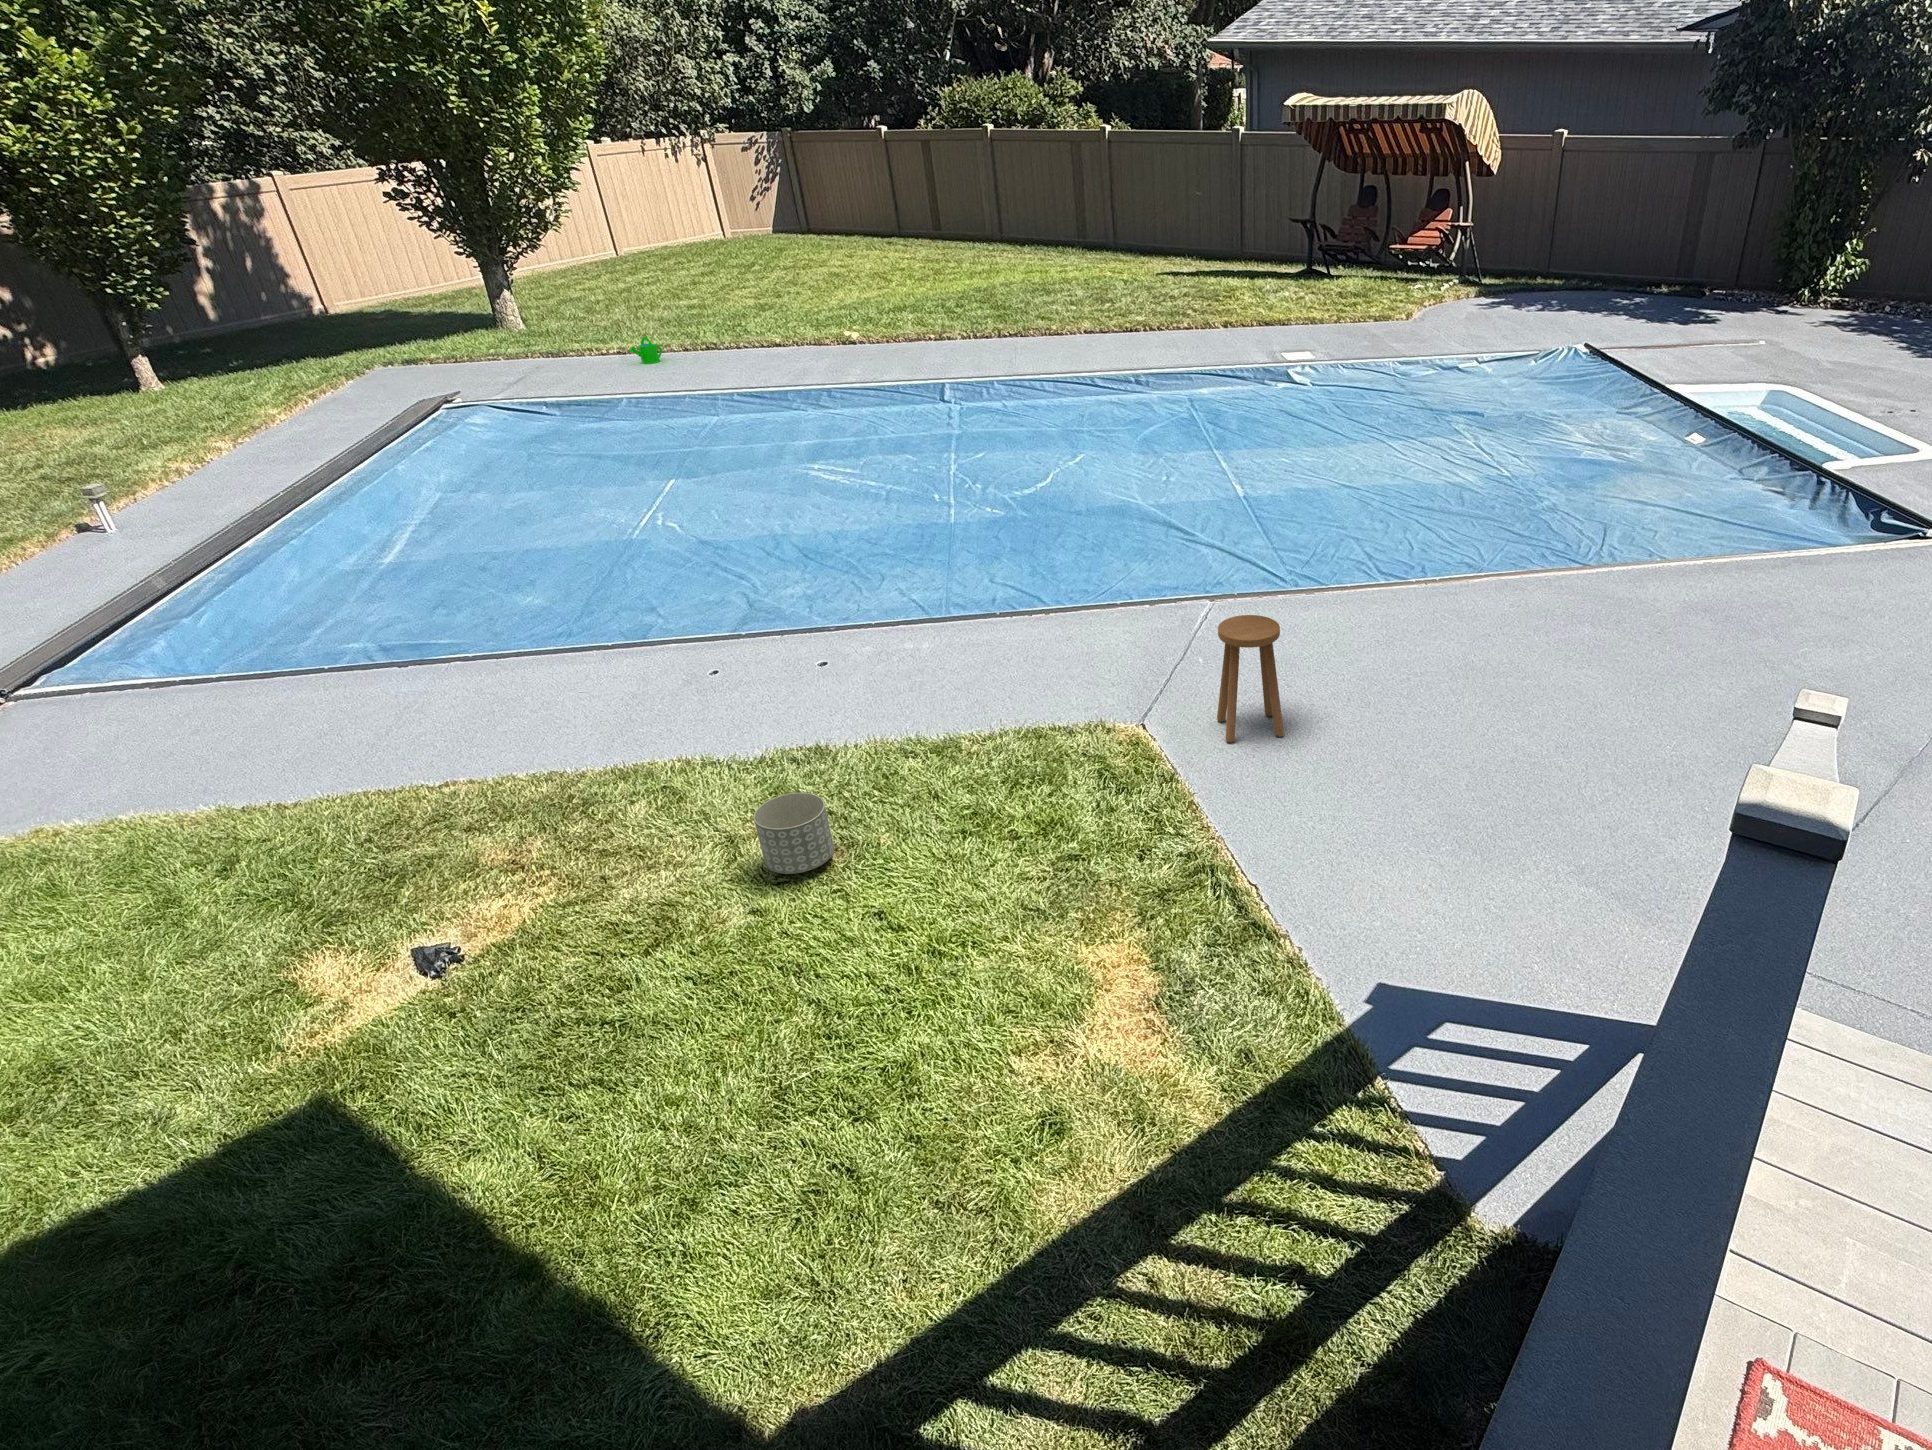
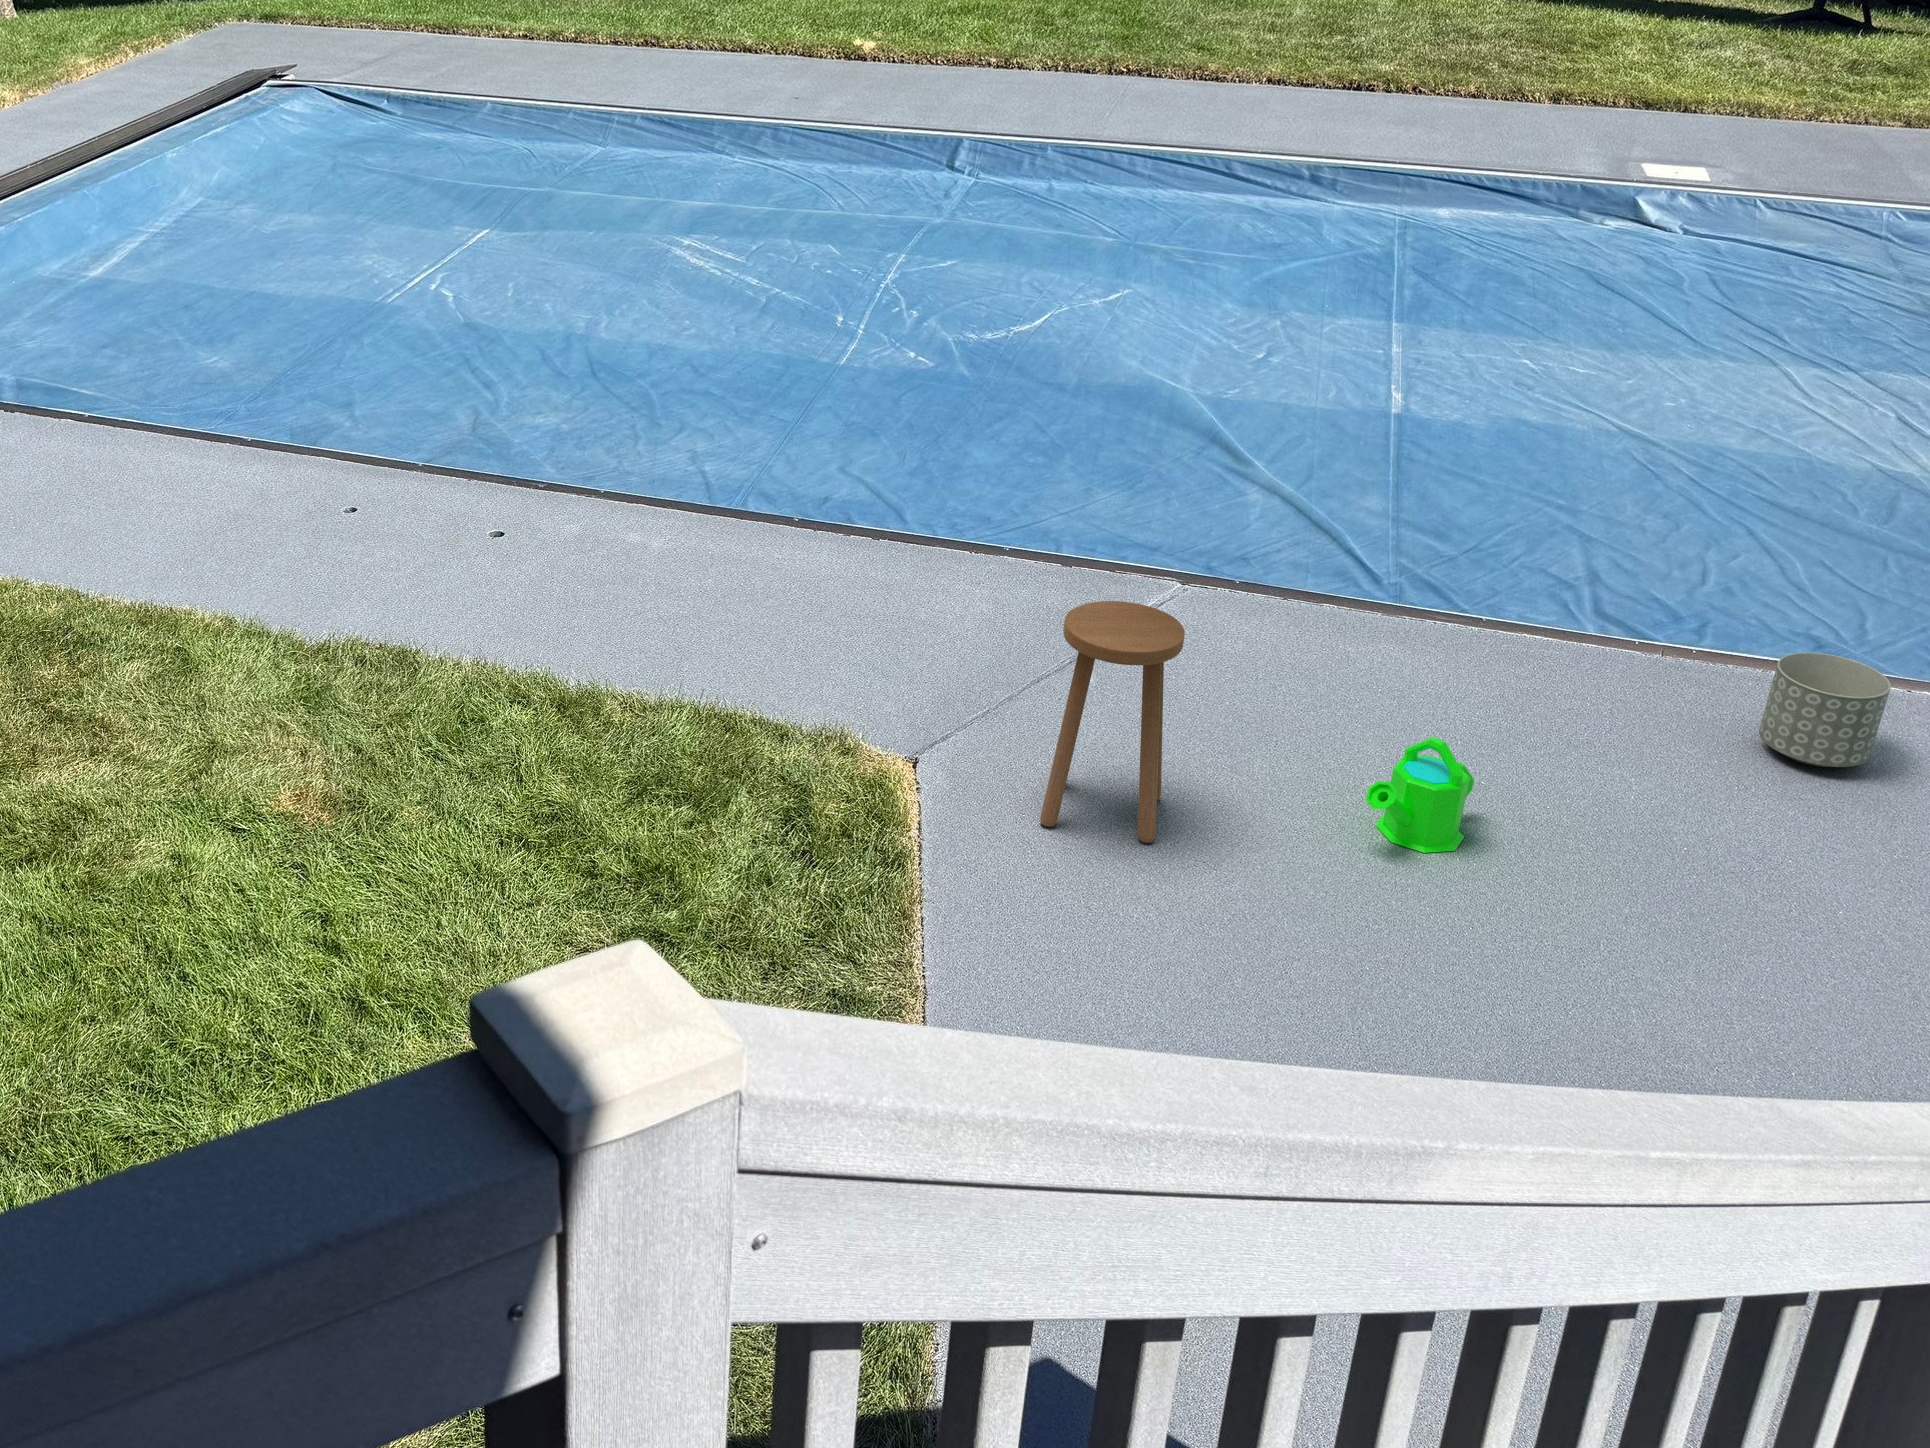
watering can: present [630,337,662,364] -> present [1366,737,1474,853]
planter: present [754,793,834,874] -> present [1759,652,1891,767]

